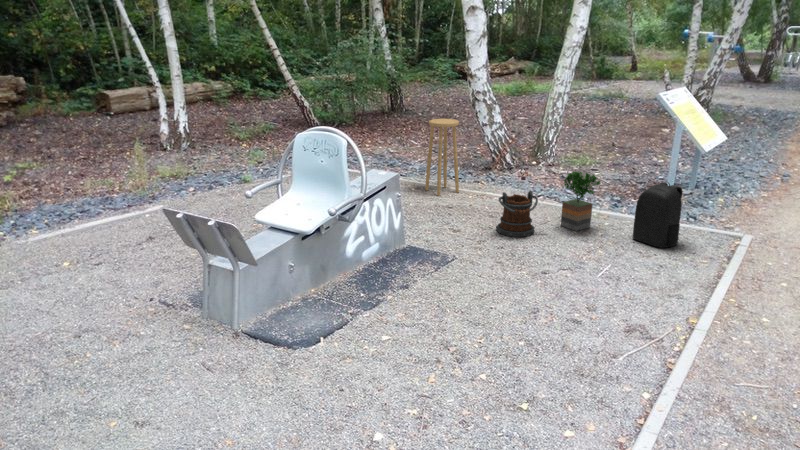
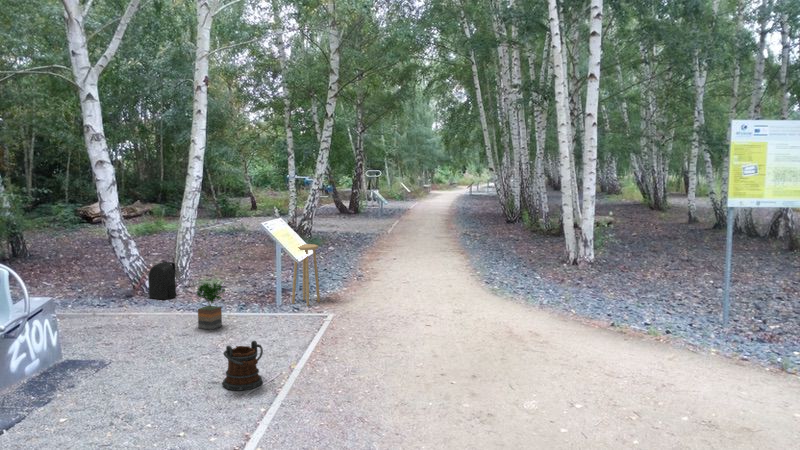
stool: present [425,119,459,196] -> present [292,244,320,306]
backpack: present [633,182,682,248] -> present [149,262,177,300]
bucket: present [496,191,538,237] -> present [222,341,263,390]

